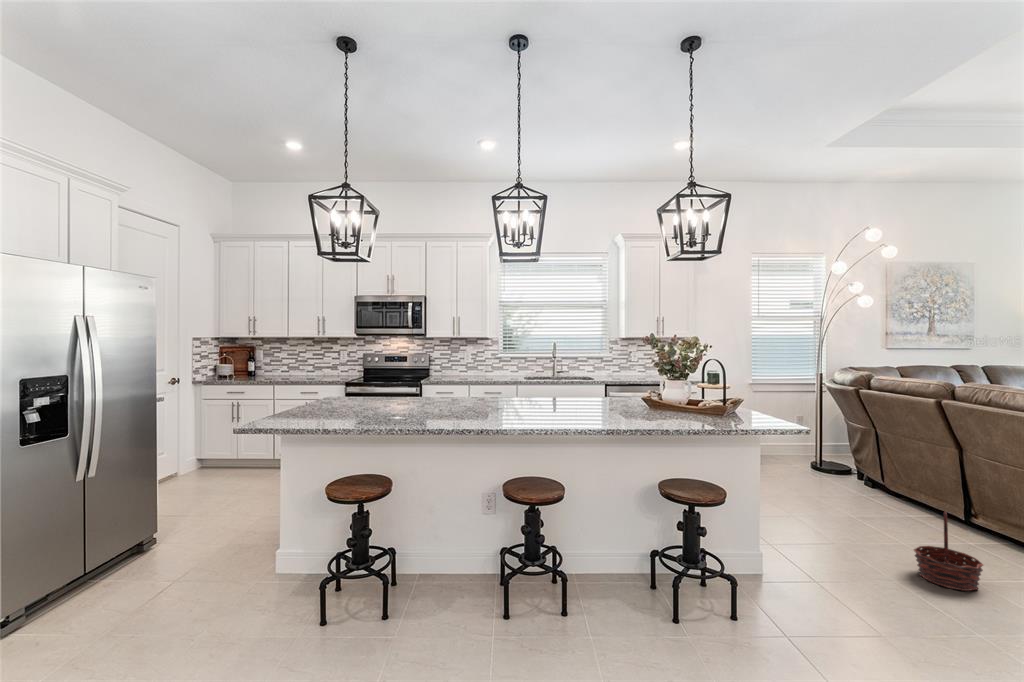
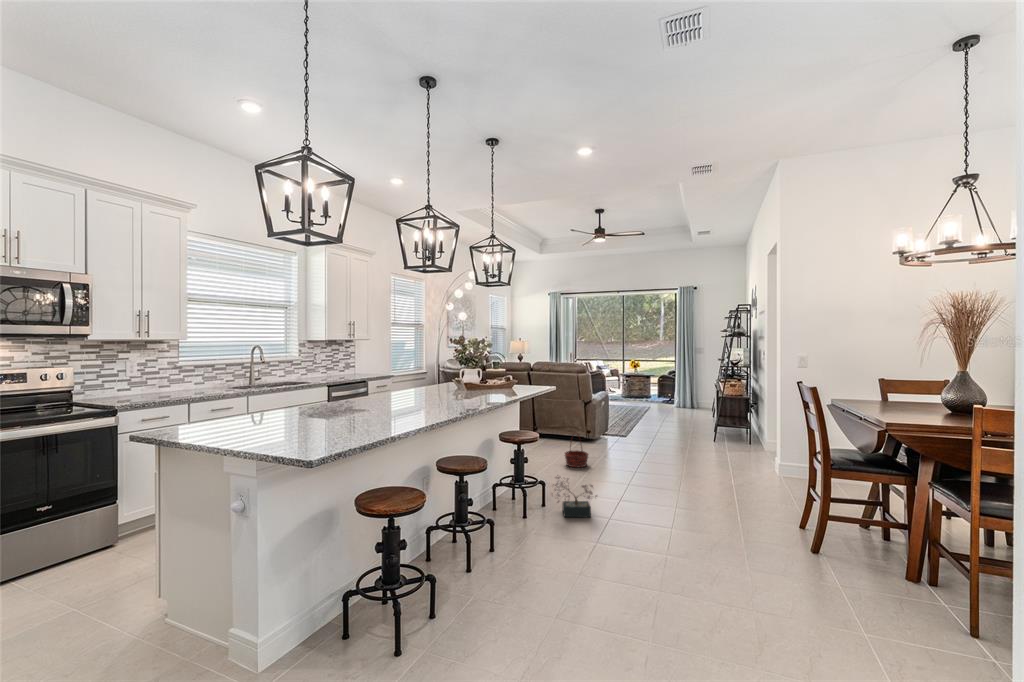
decorative plant: none [672,545,761,644] -> present [553,477,597,517]

